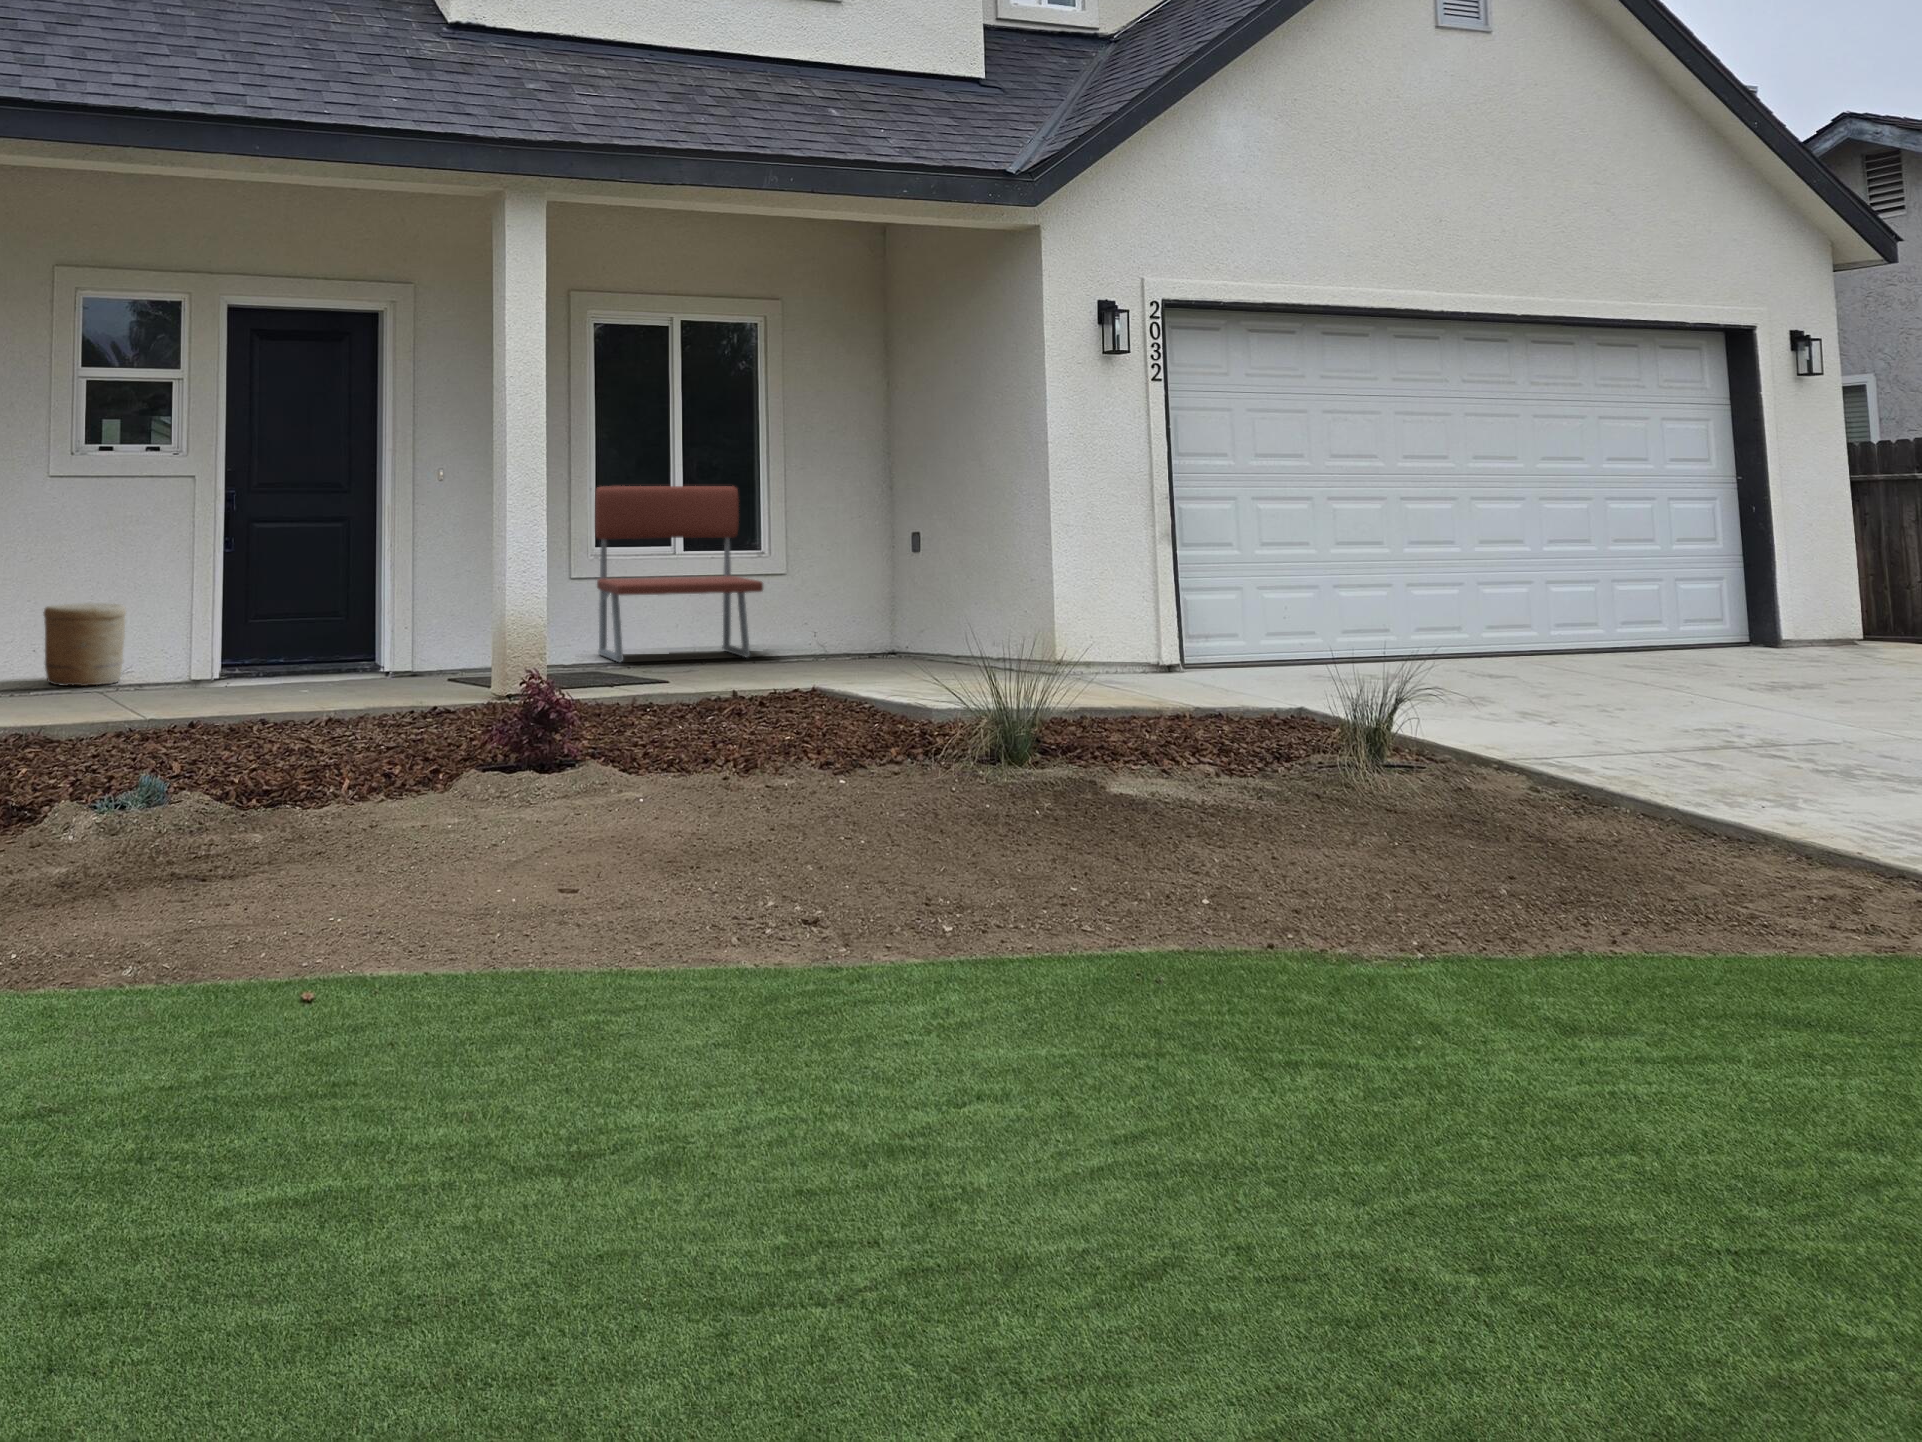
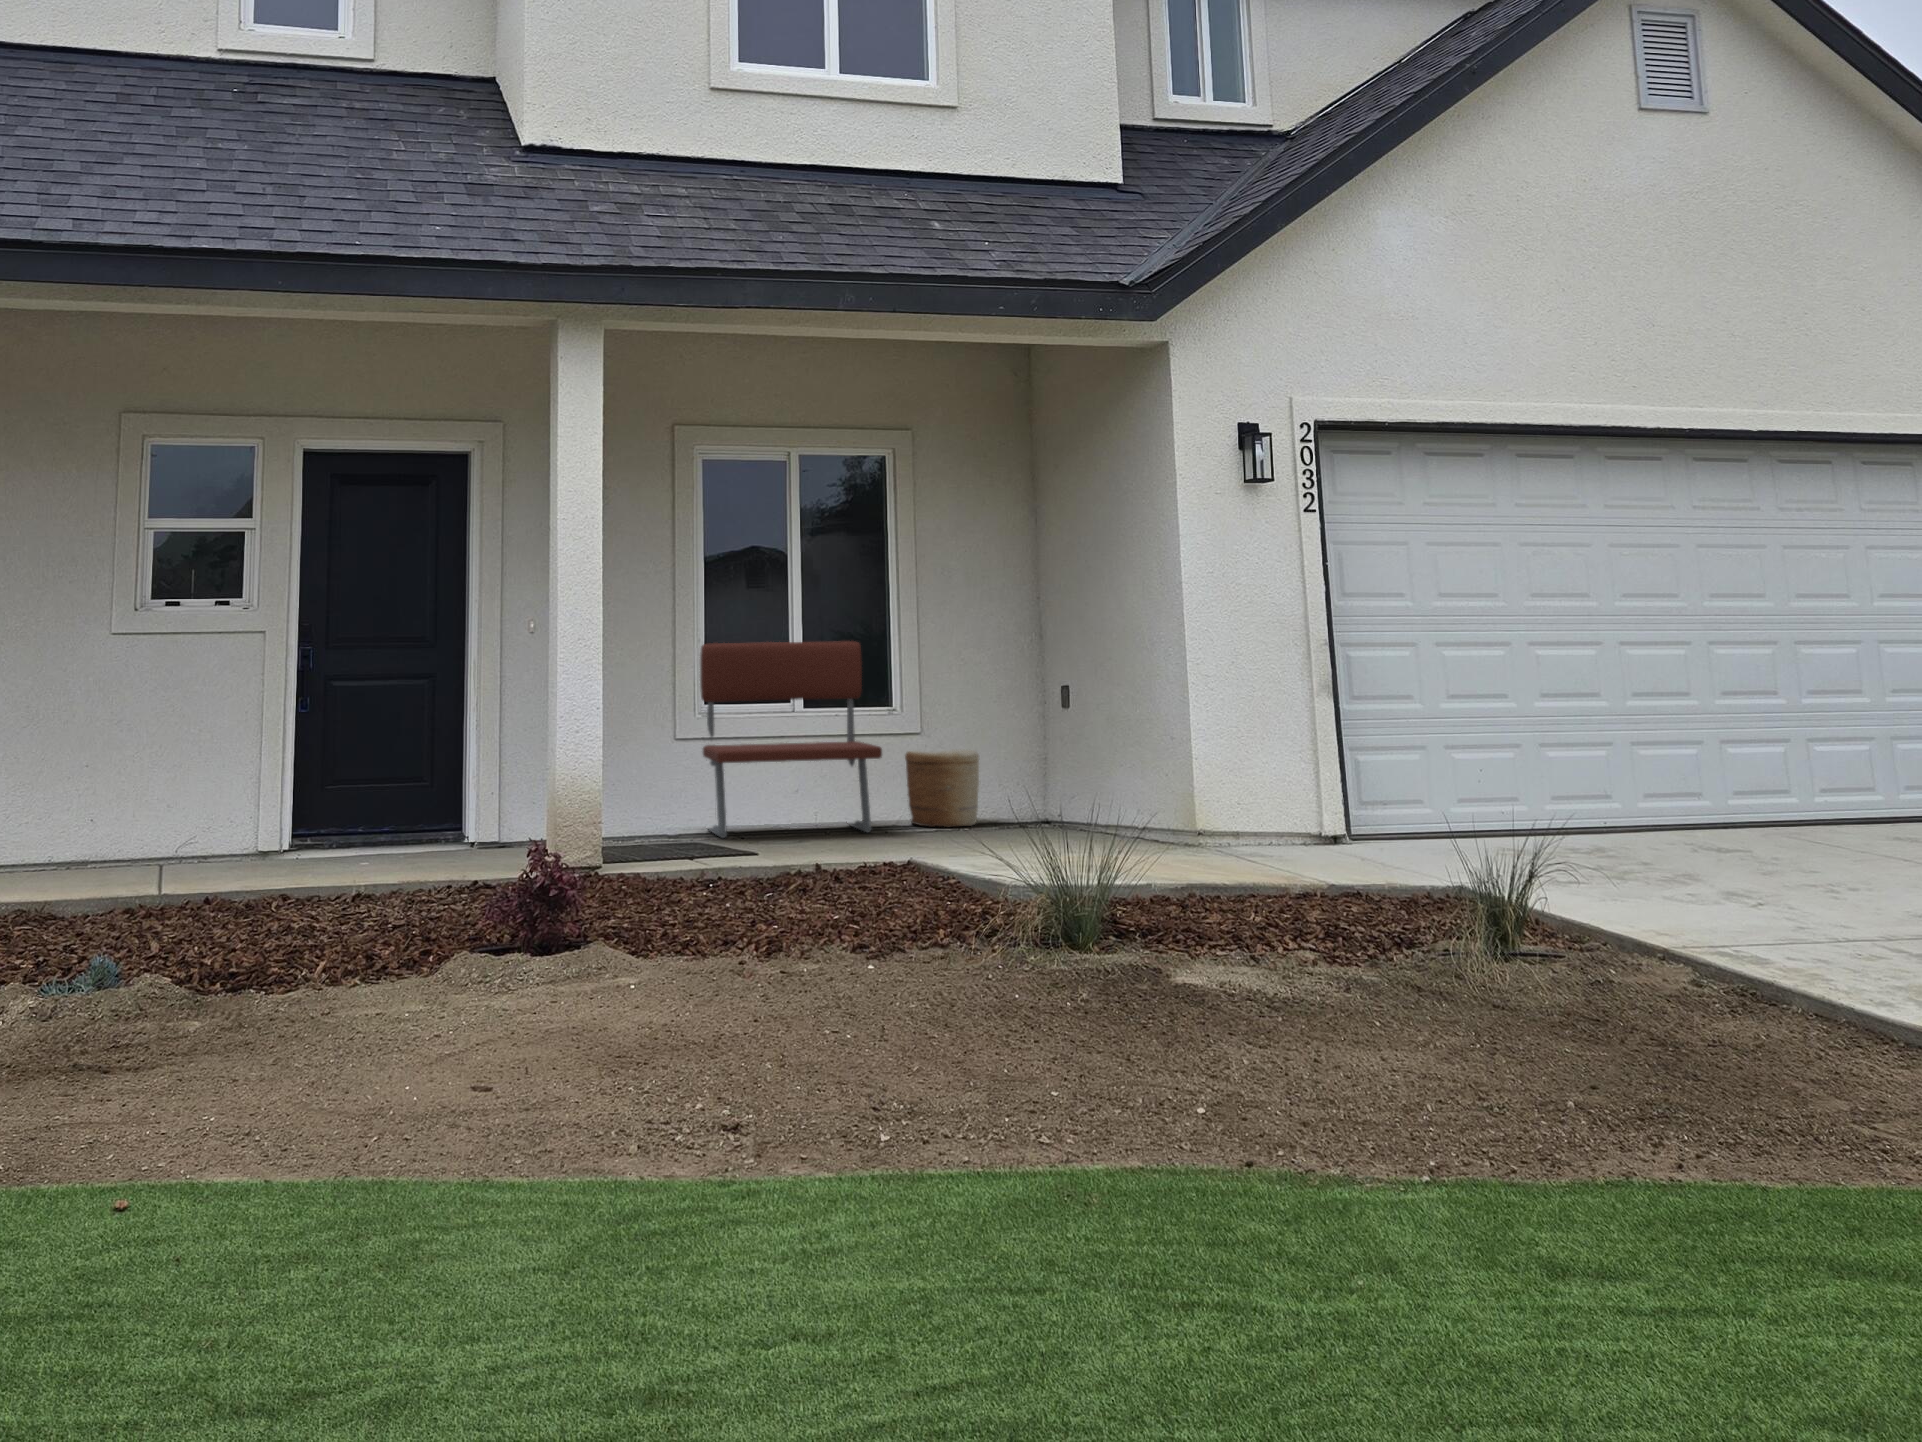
woven basket: present [43,603,126,686] -> present [905,749,979,827]

